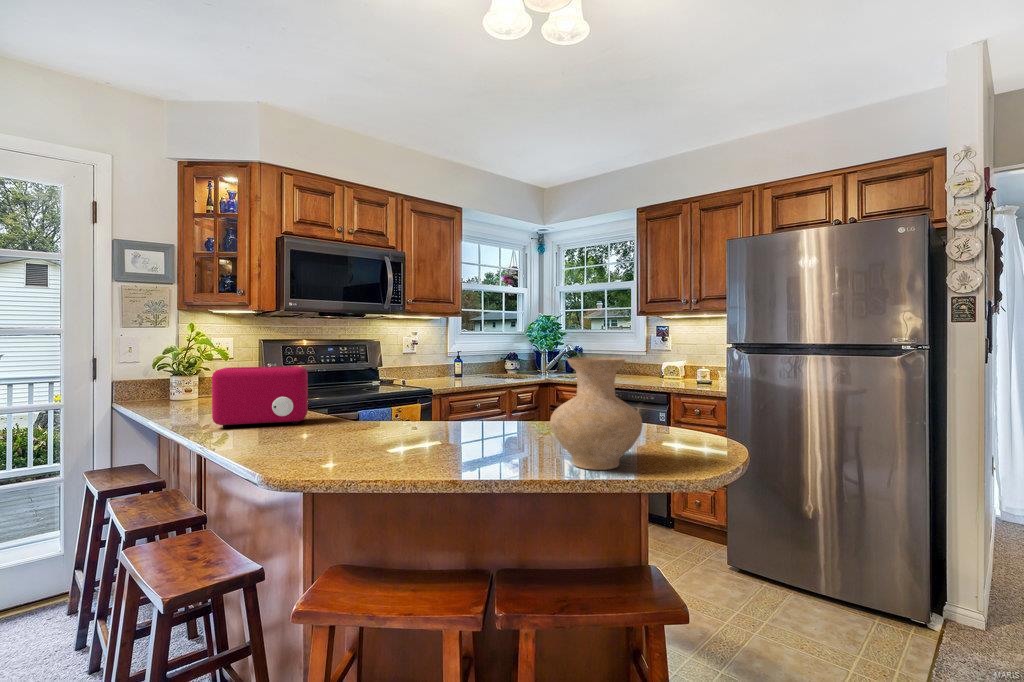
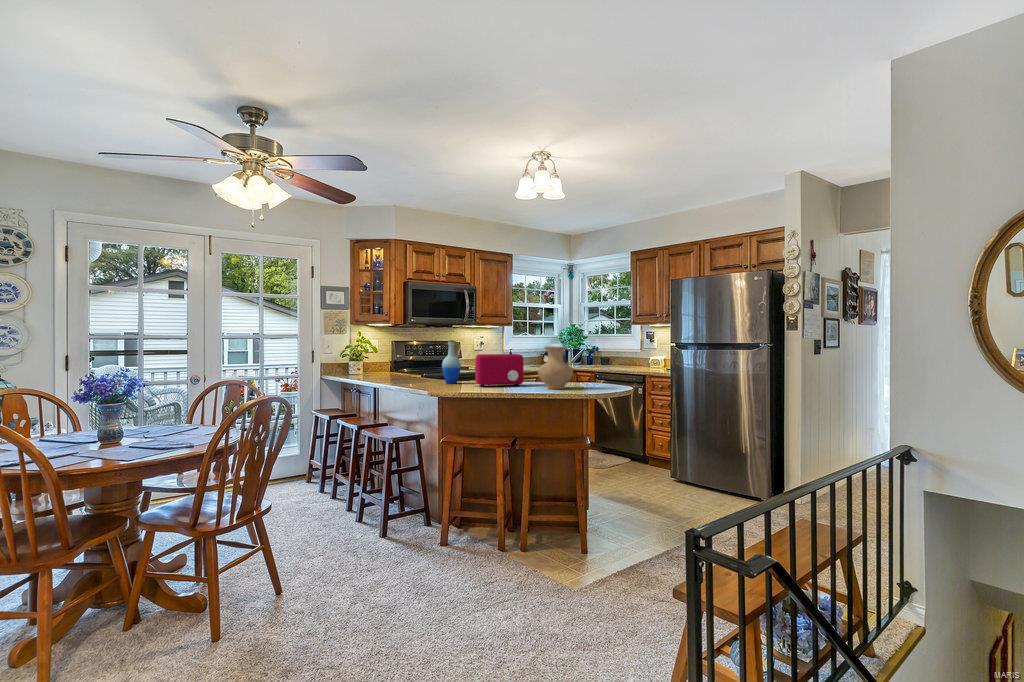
bottle: none [319,340,362,438] -> present [442,340,461,384]
toaster: present [212,366,308,428] -> present [475,354,523,387]

